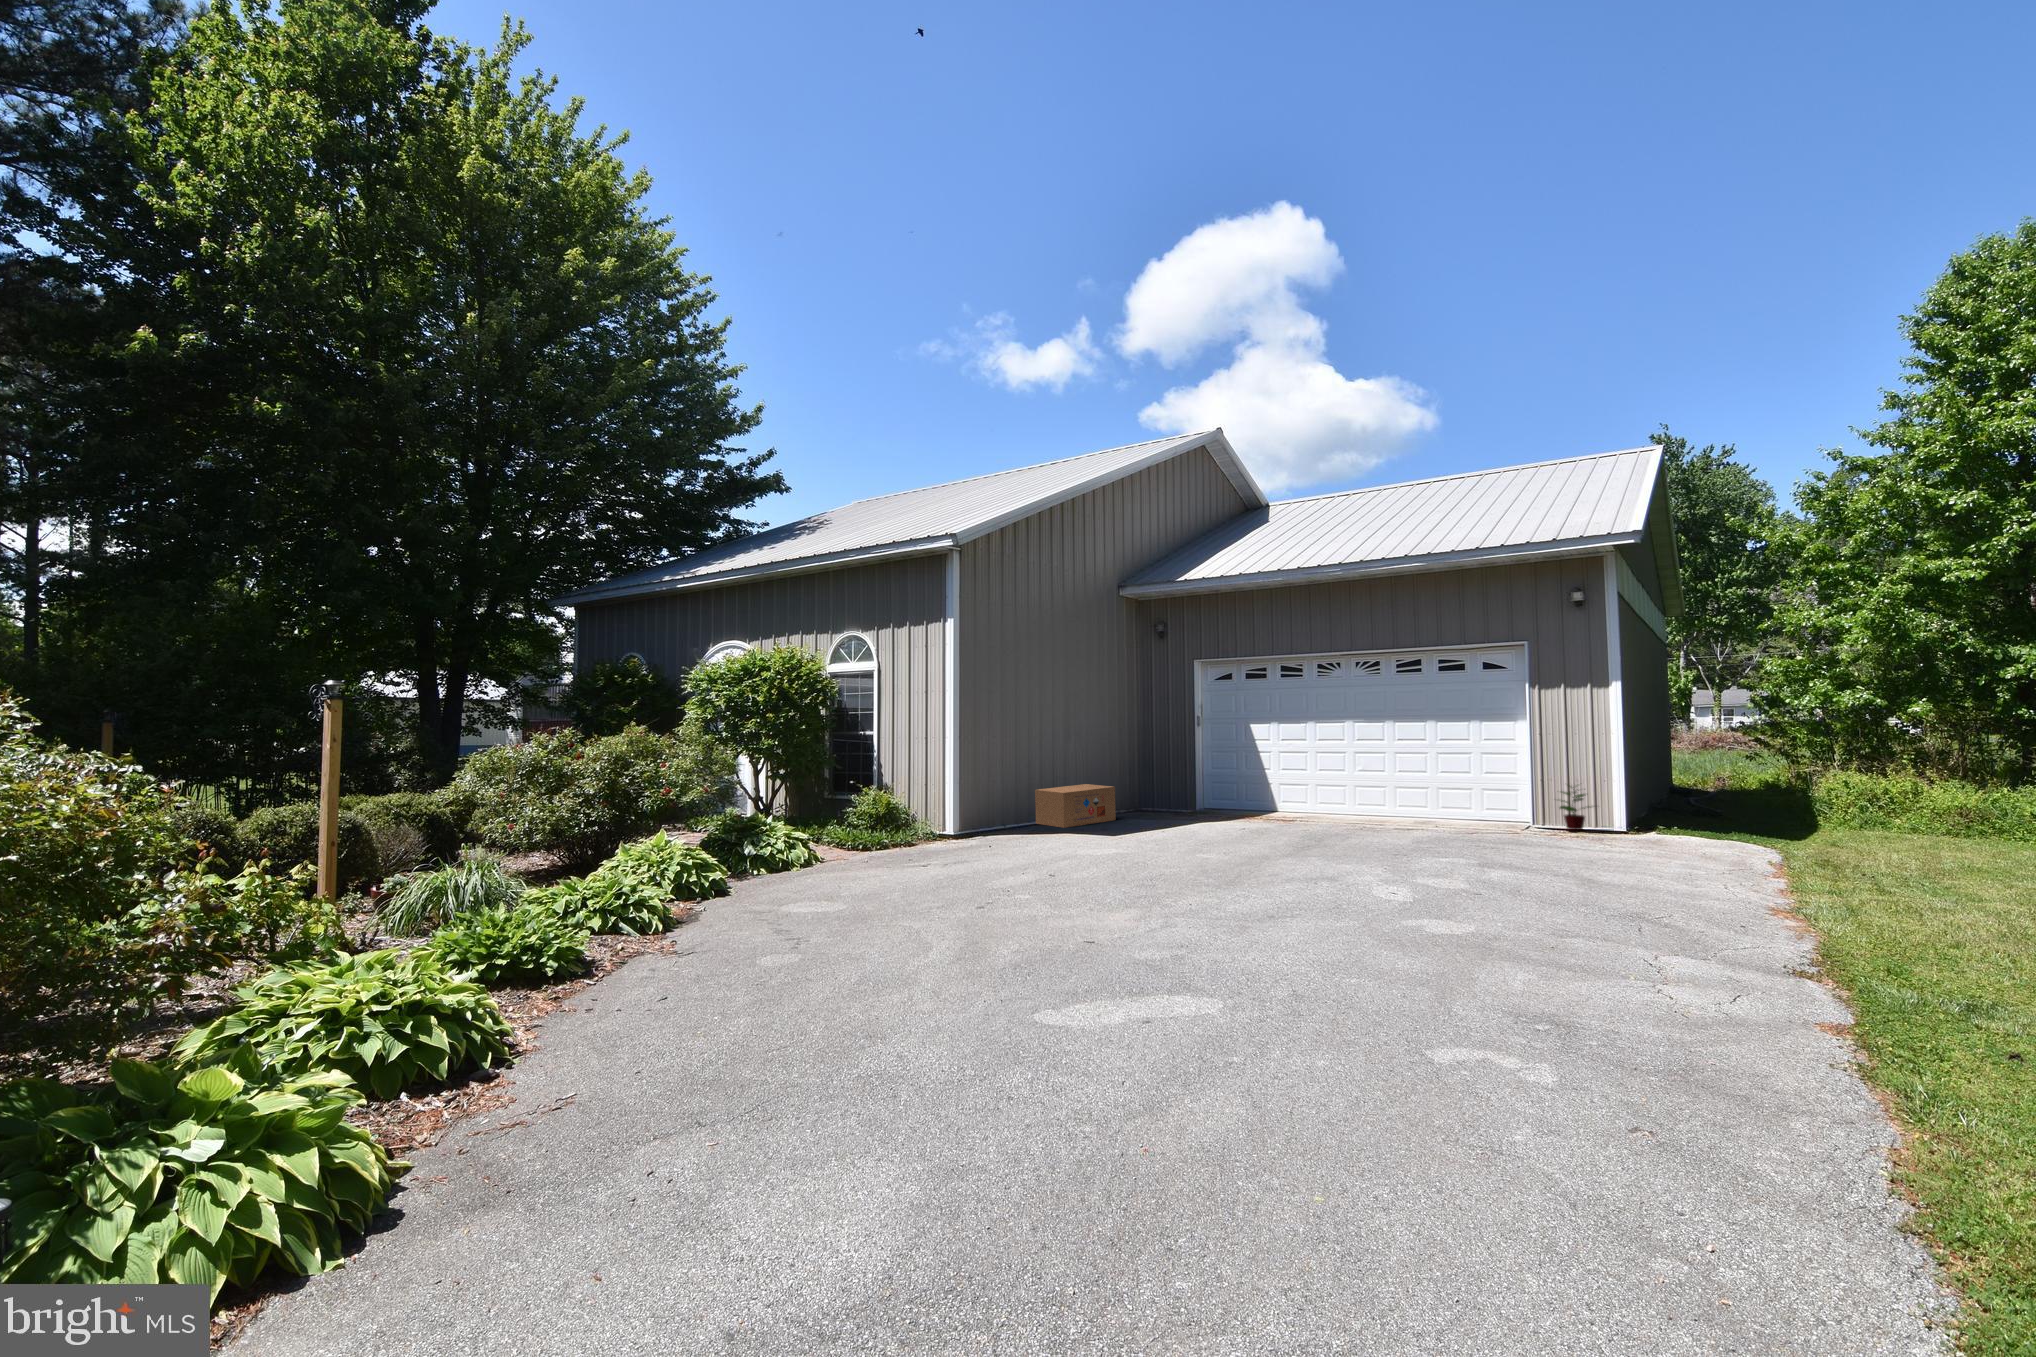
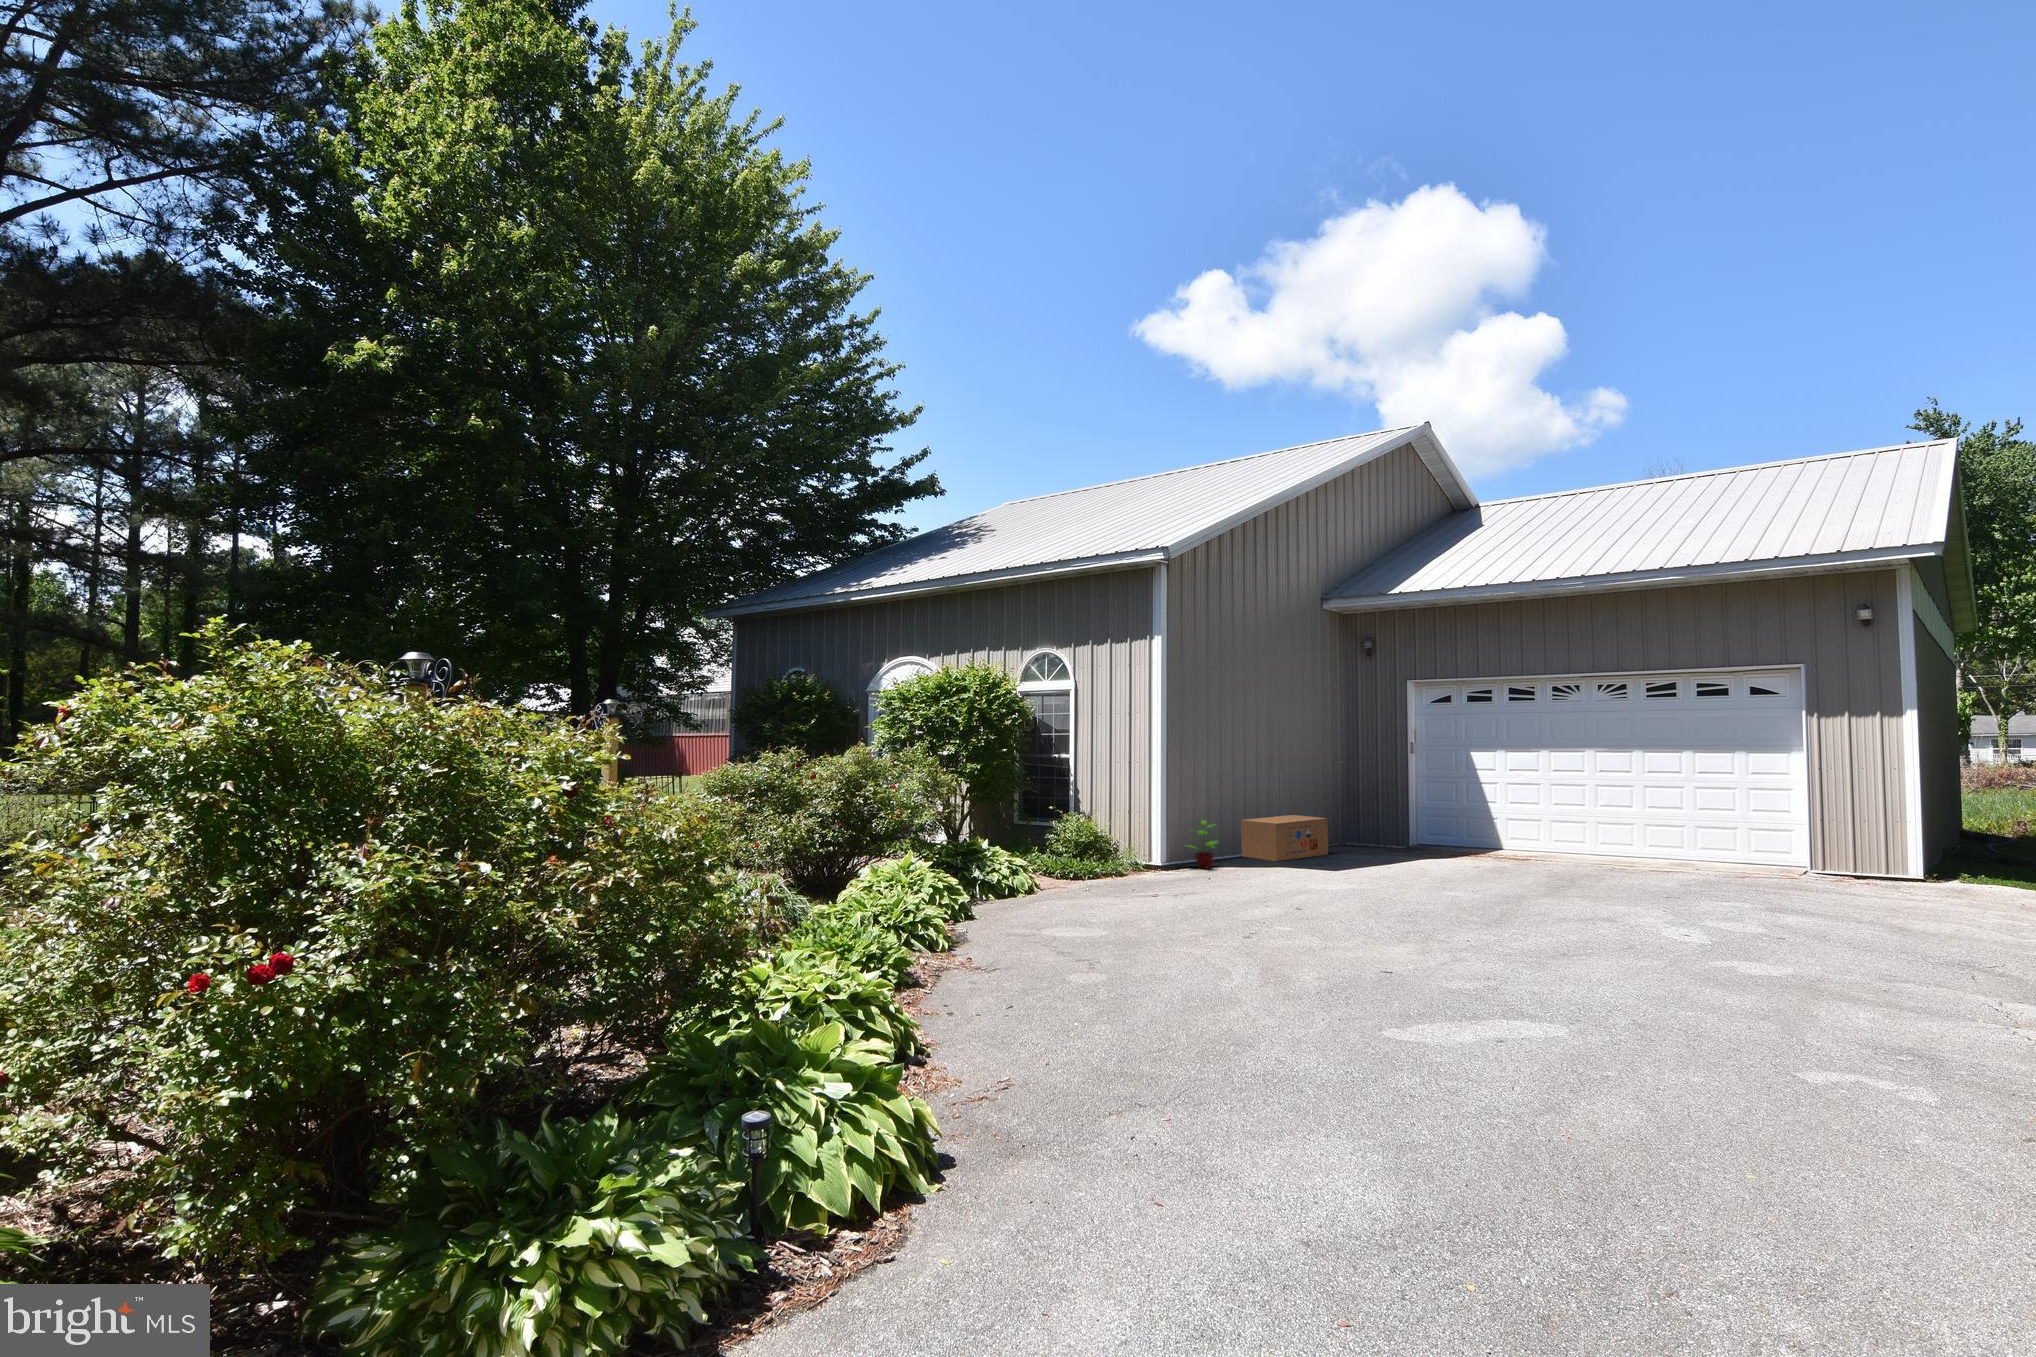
potted plant: present [1560,787,1585,830] -> present [1190,820,1217,868]

